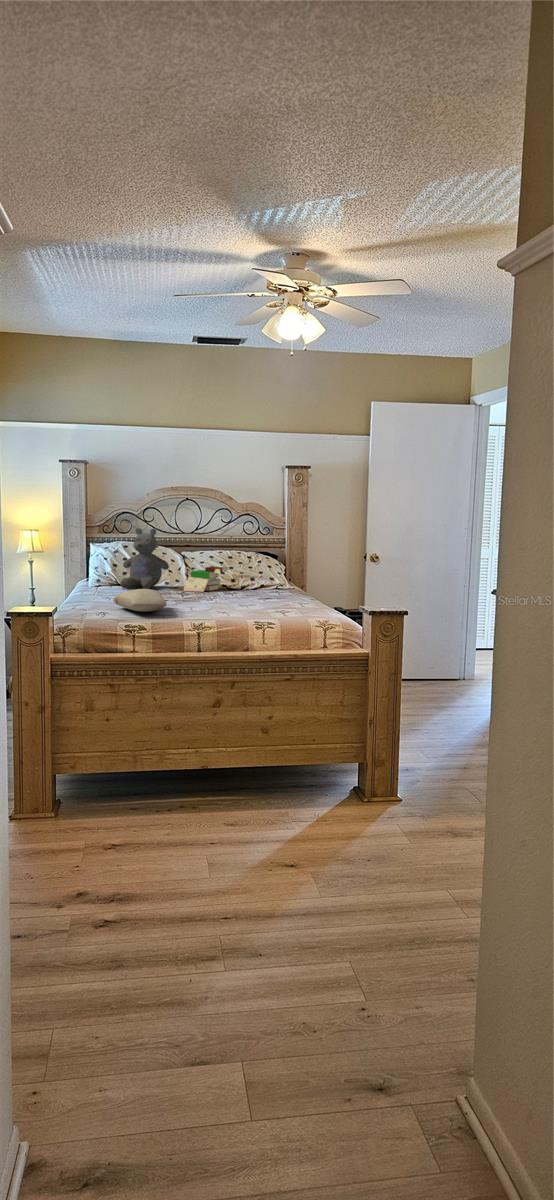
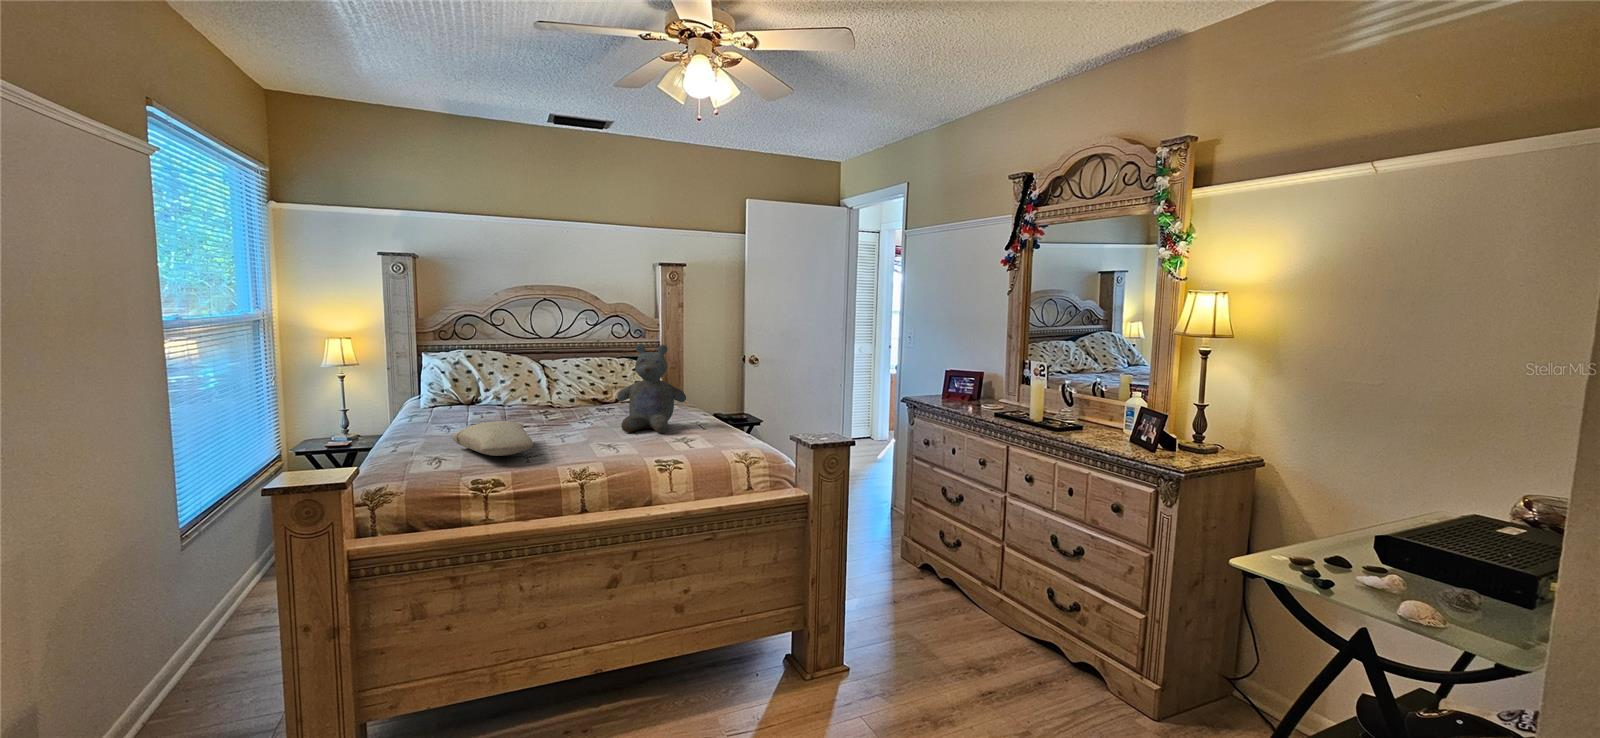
stuffed bear: present [121,528,169,589] -> present [617,344,686,433]
book: present [183,567,228,592] -> none [547,380,602,412]

